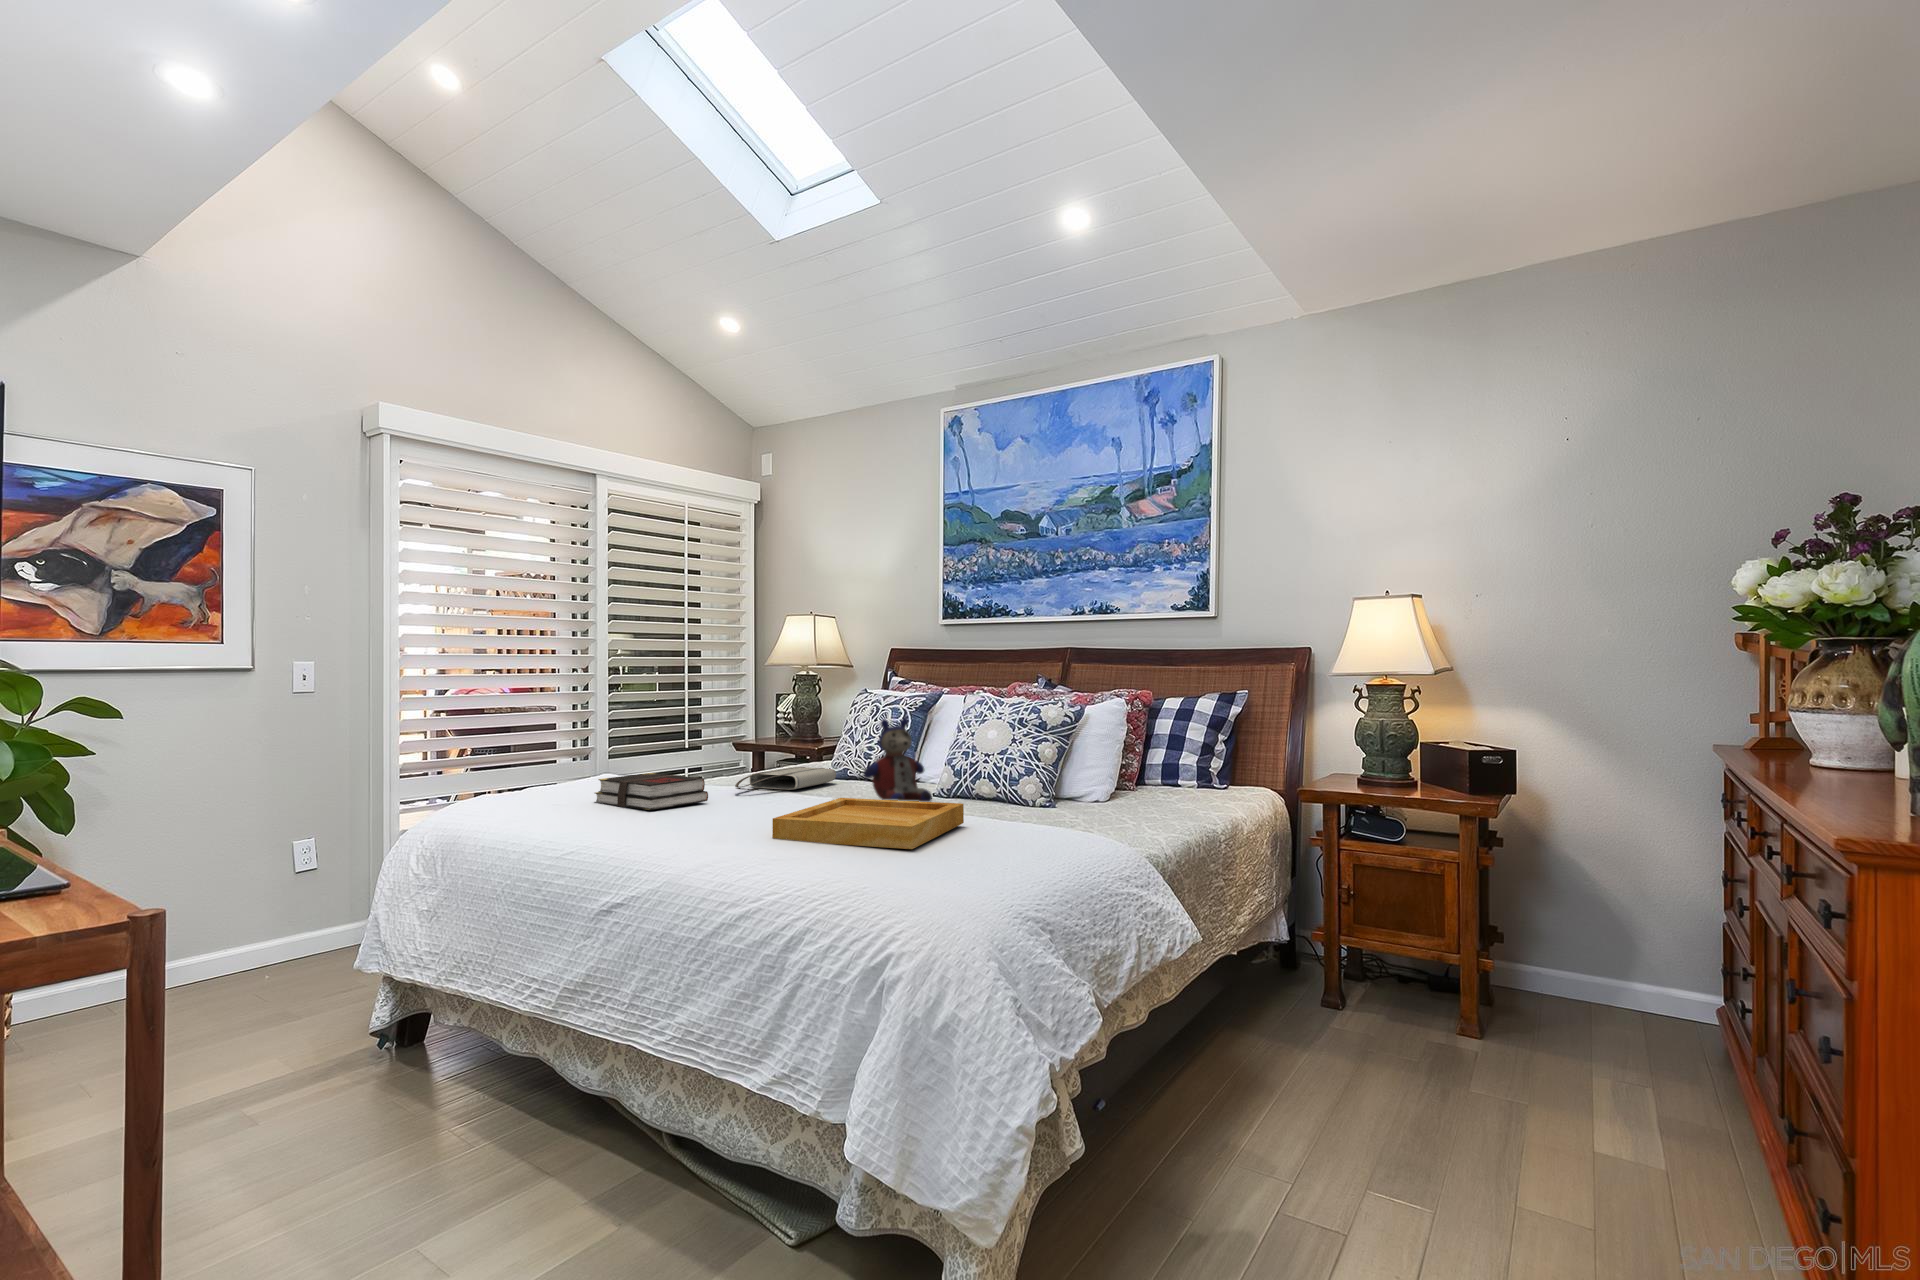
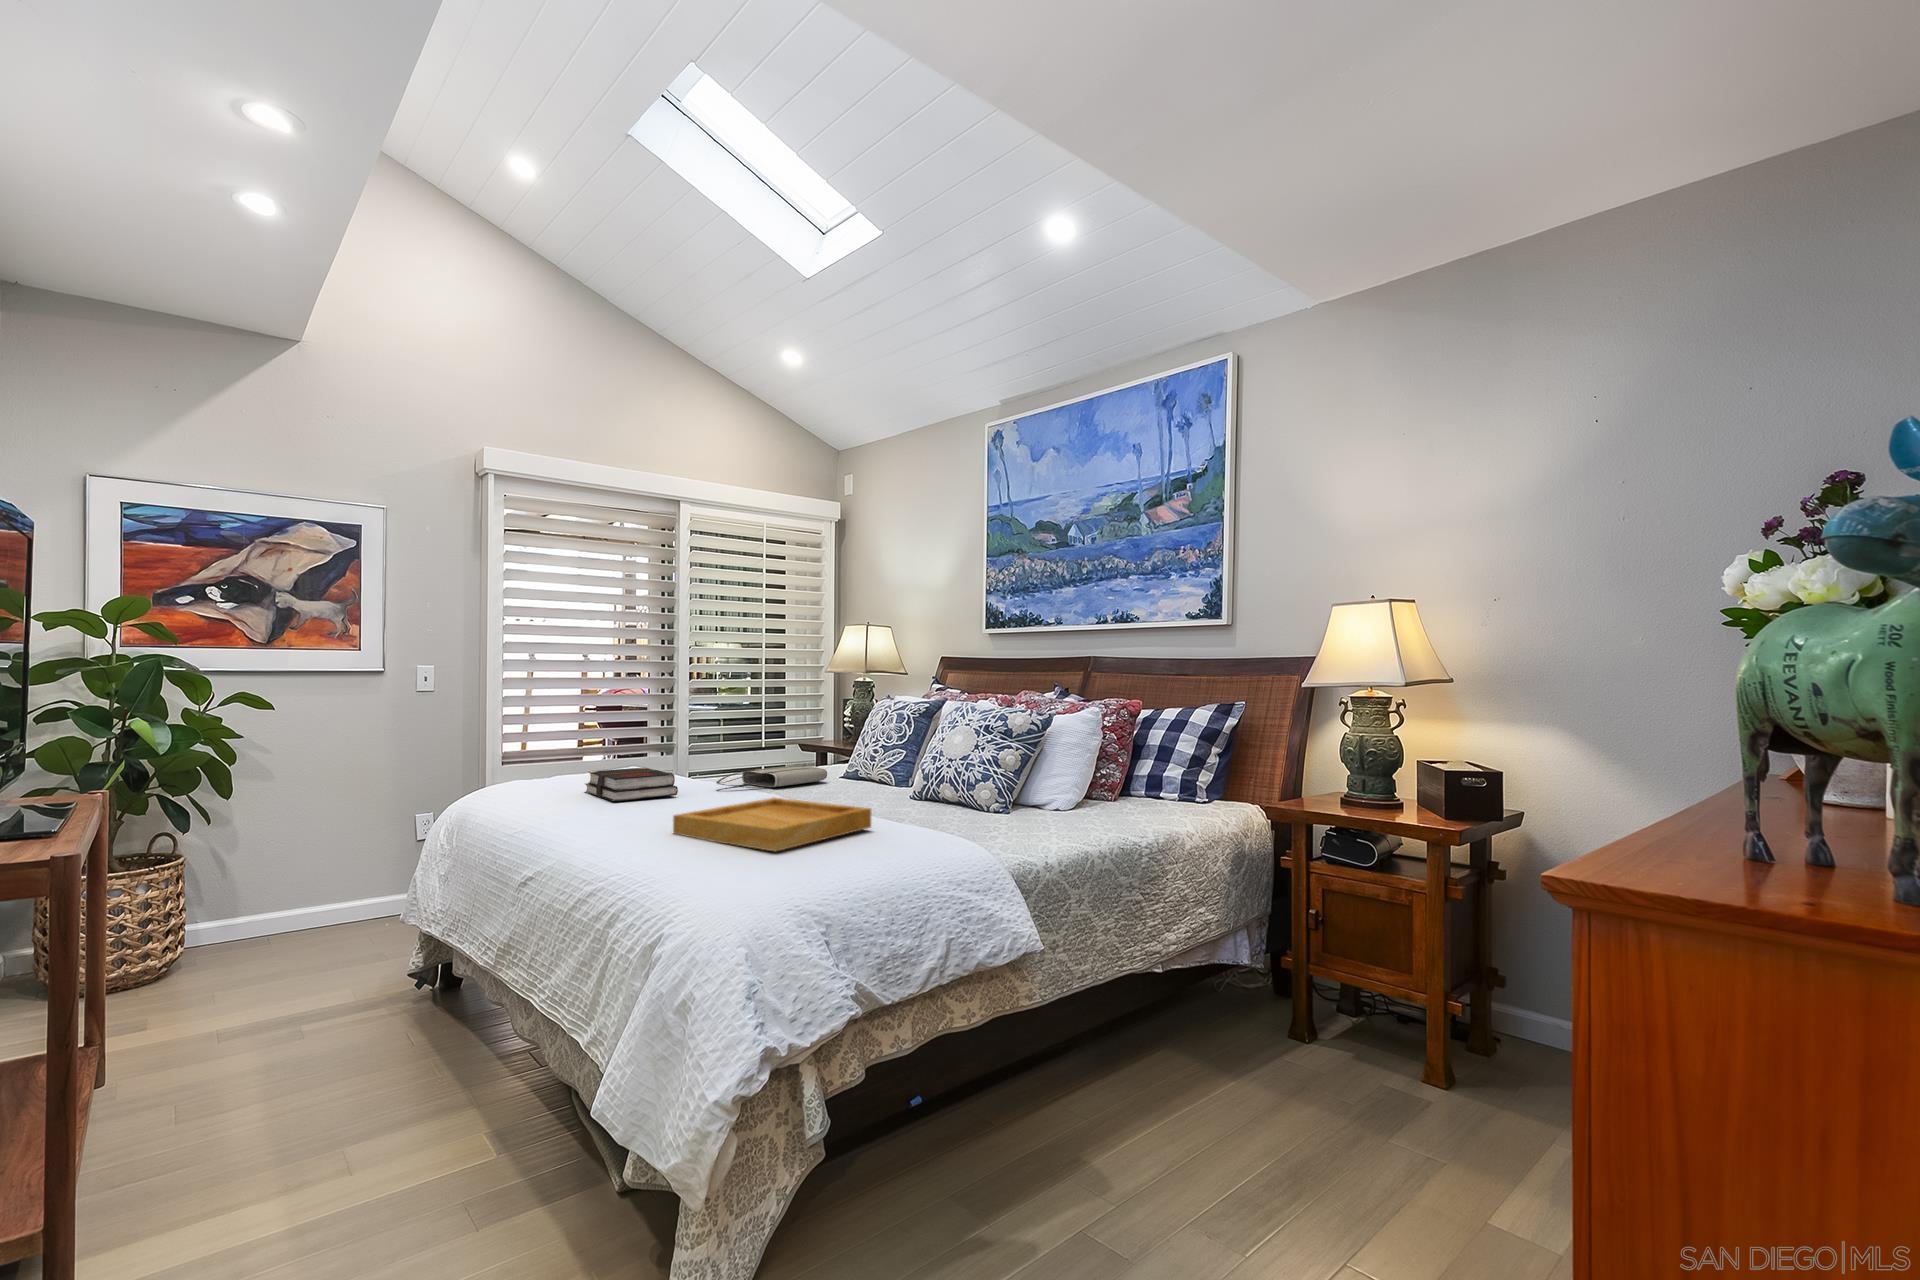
stuffed bear: present [864,718,932,802] -> none [816,723,881,808]

